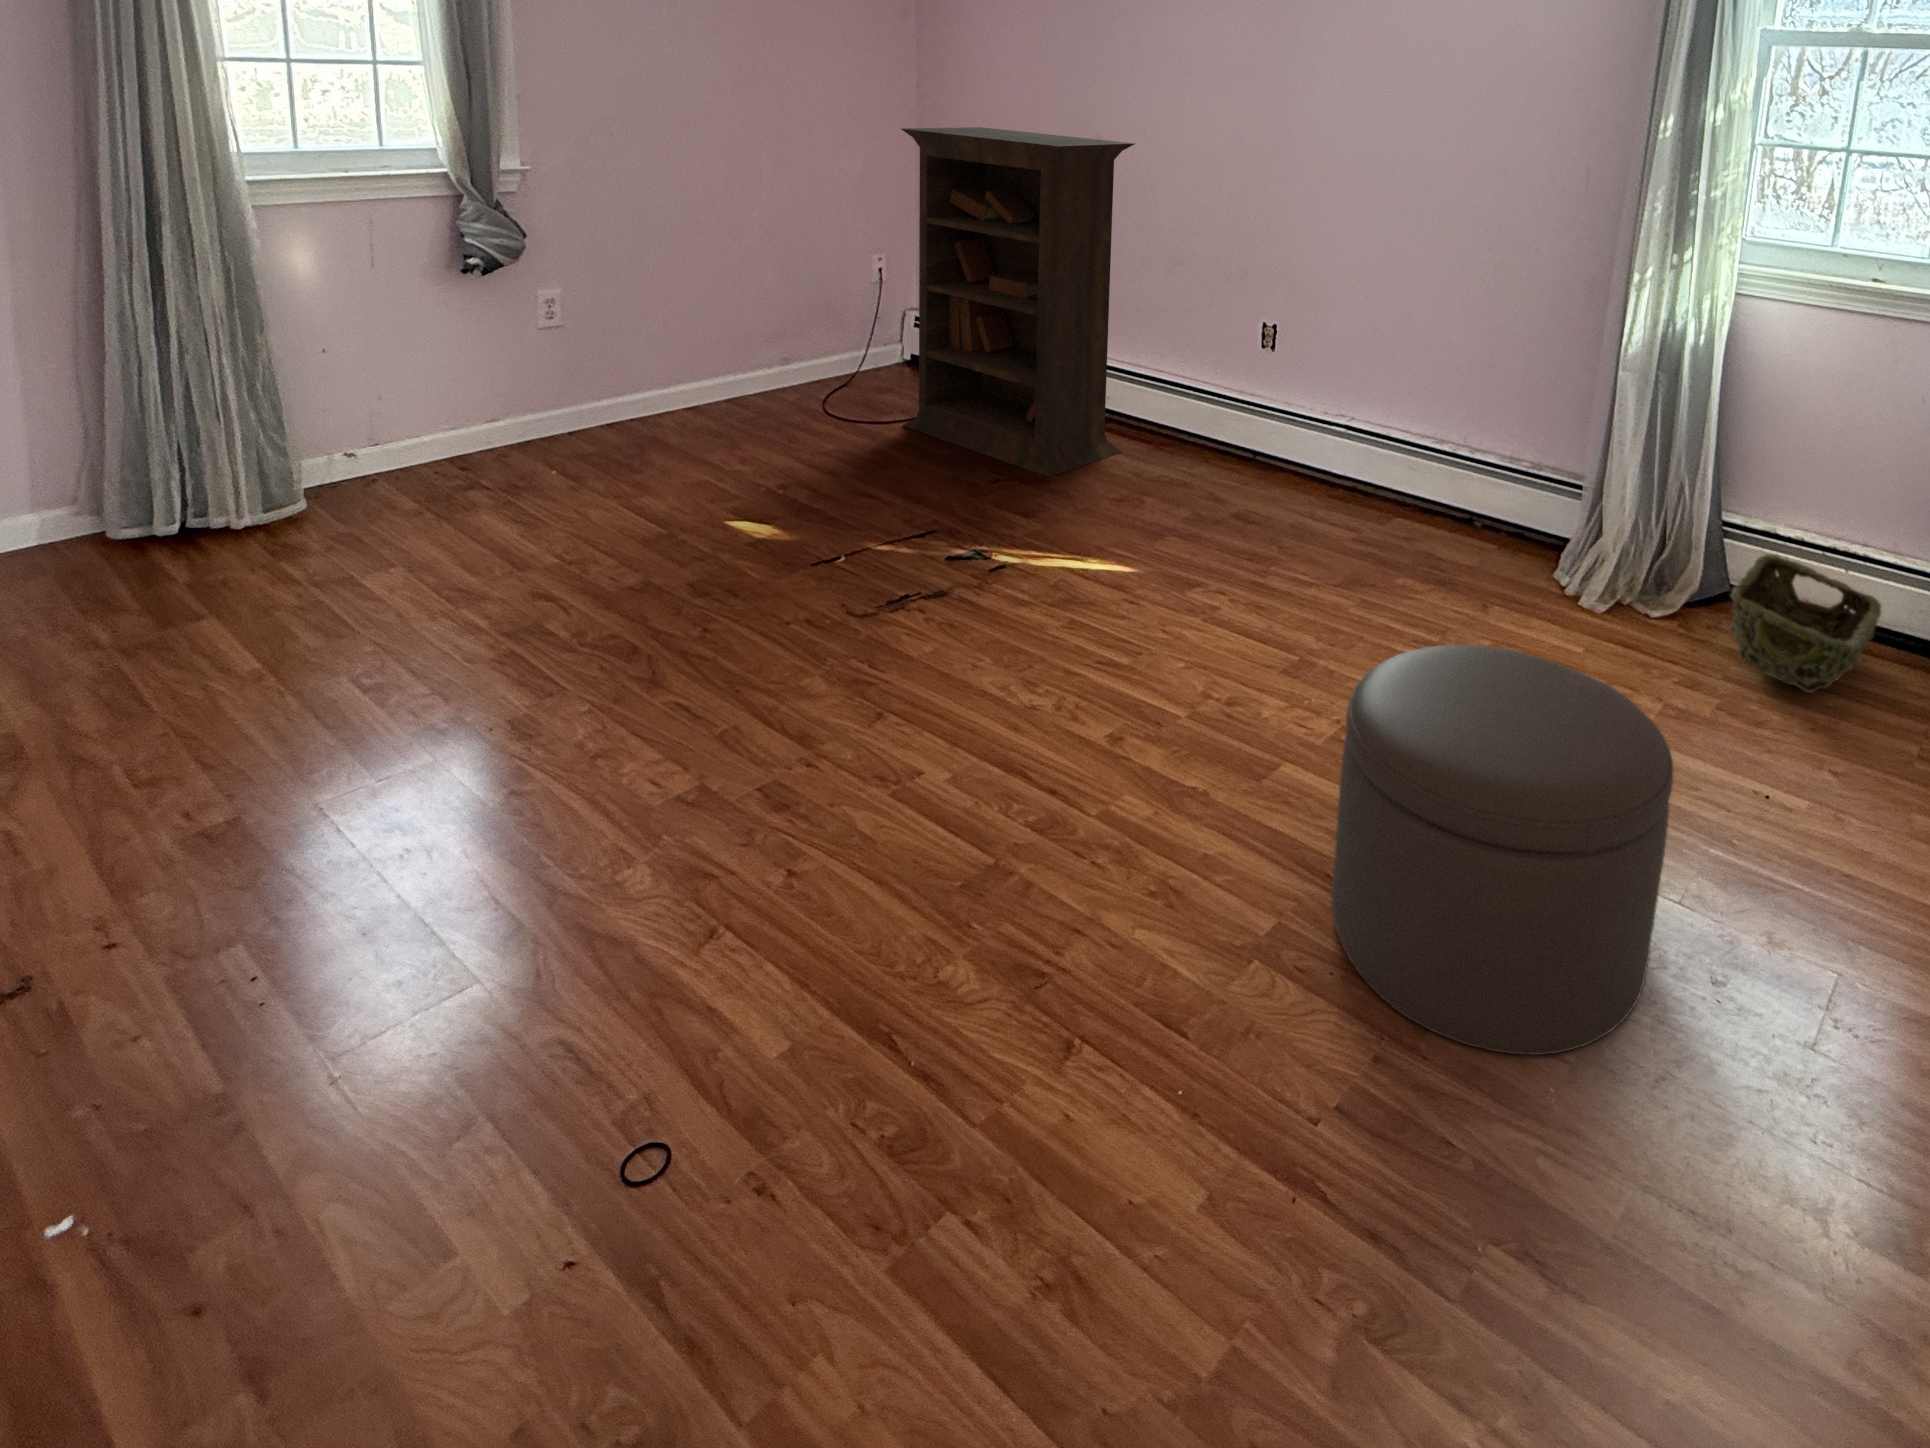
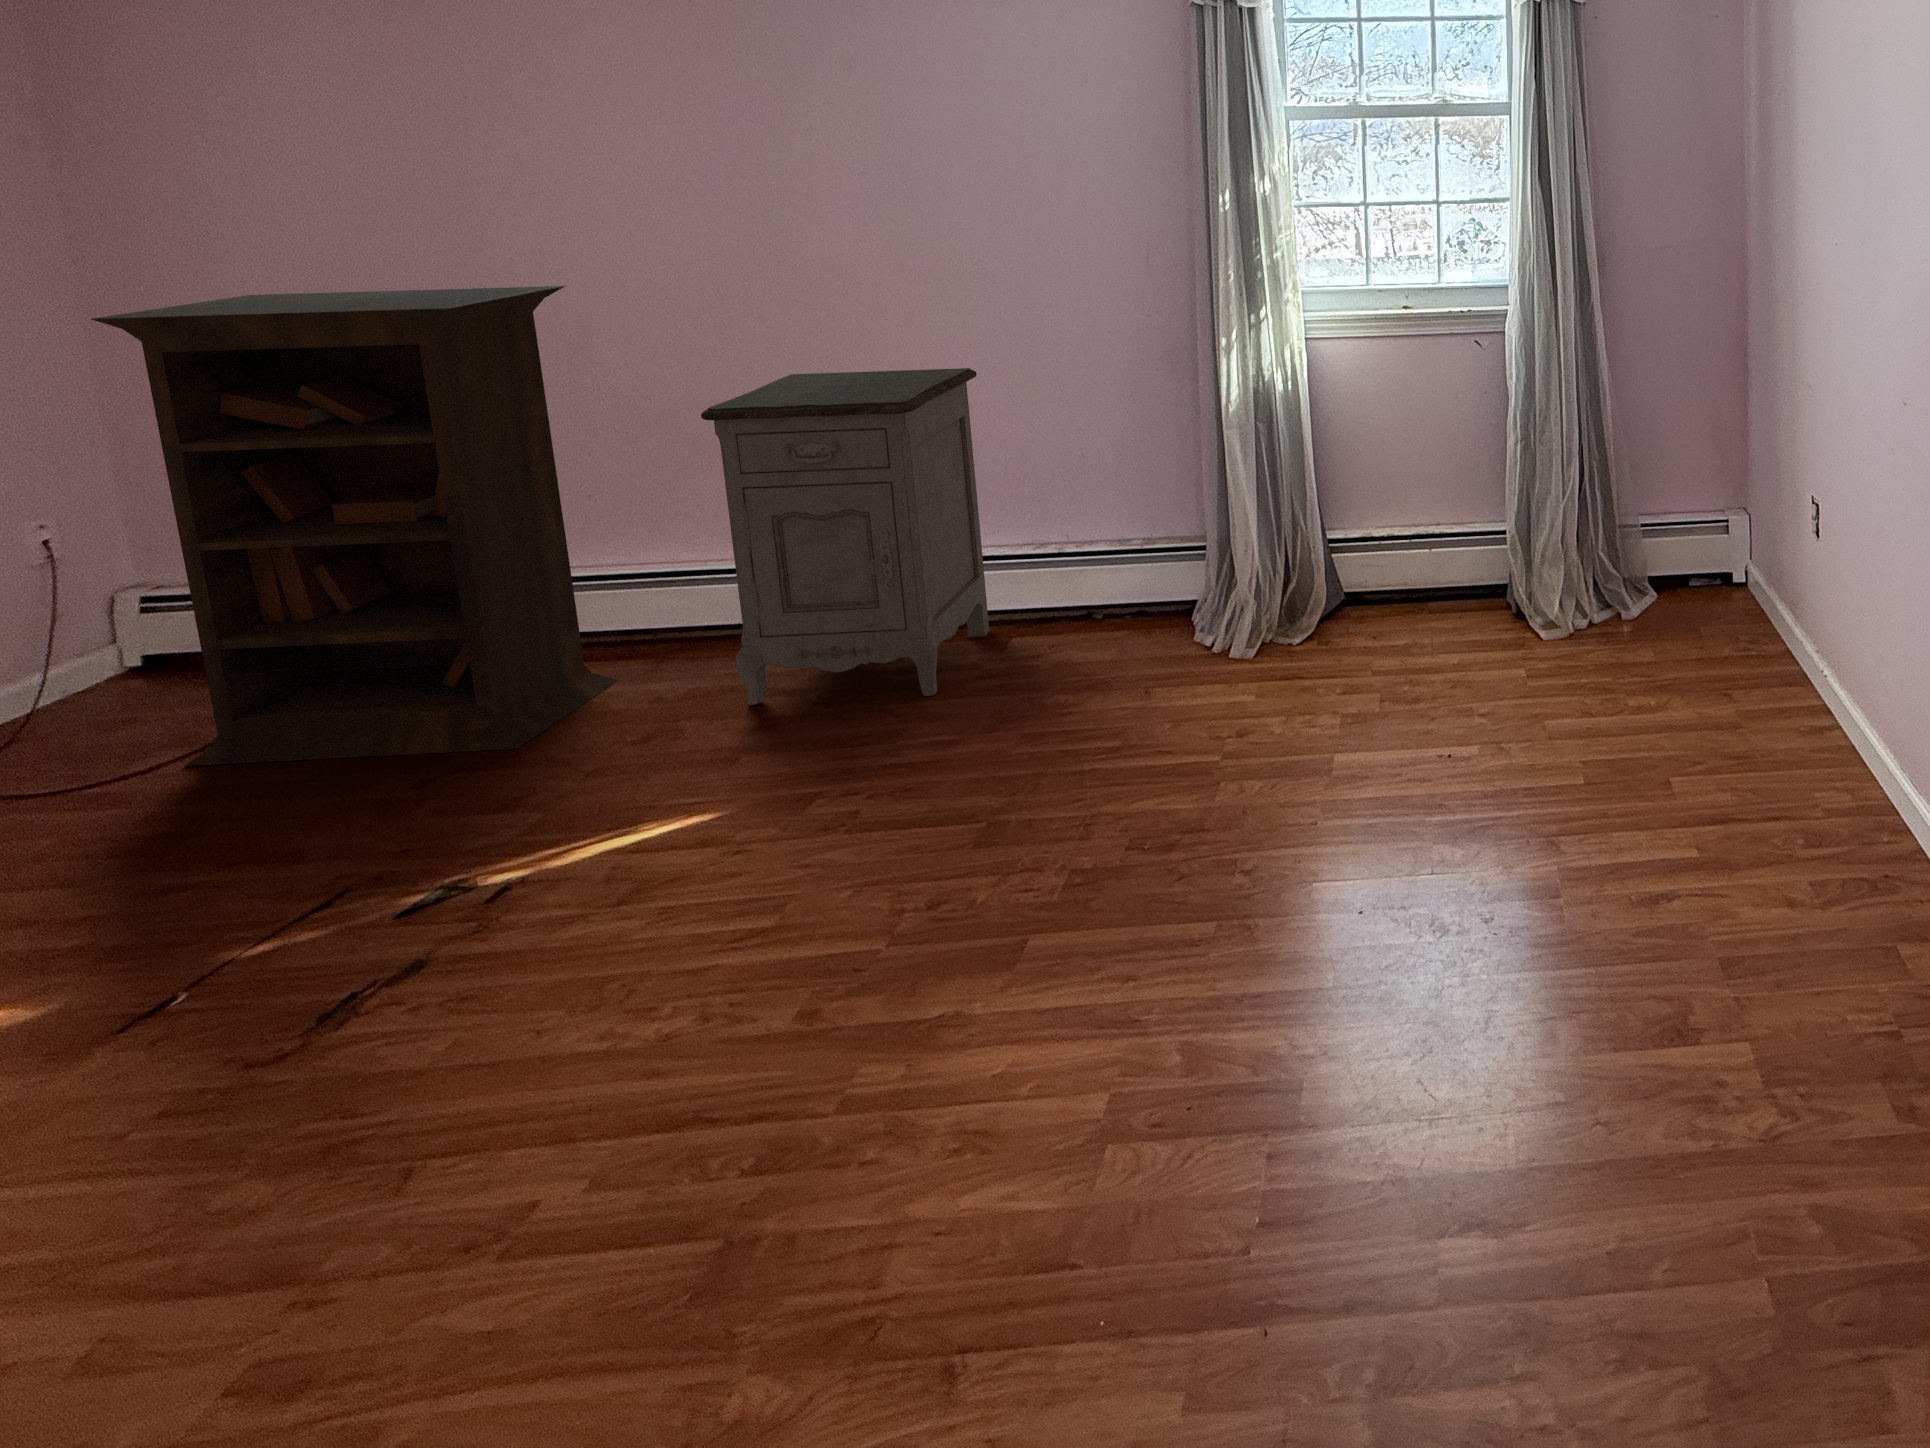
nightstand: none [1185,241,1407,540] -> present [701,368,989,705]
woven basket: present [1731,554,1881,693] -> none [1364,555,1469,661]
ottoman: present [1332,645,1673,1055] -> none [1121,712,1427,1094]

